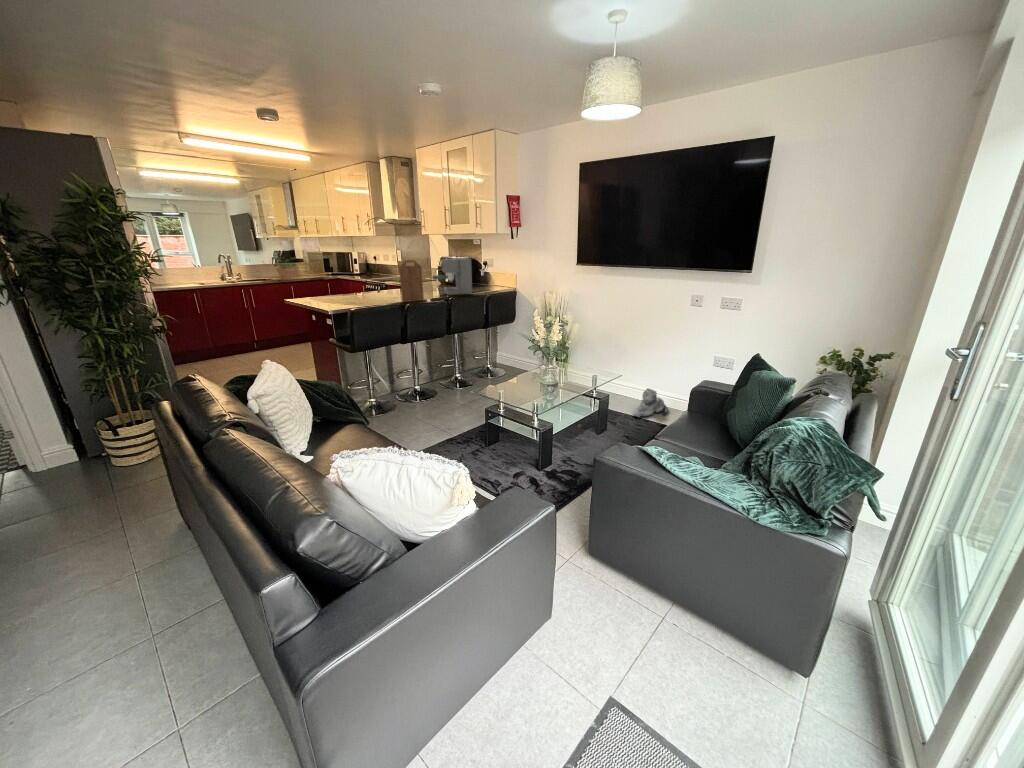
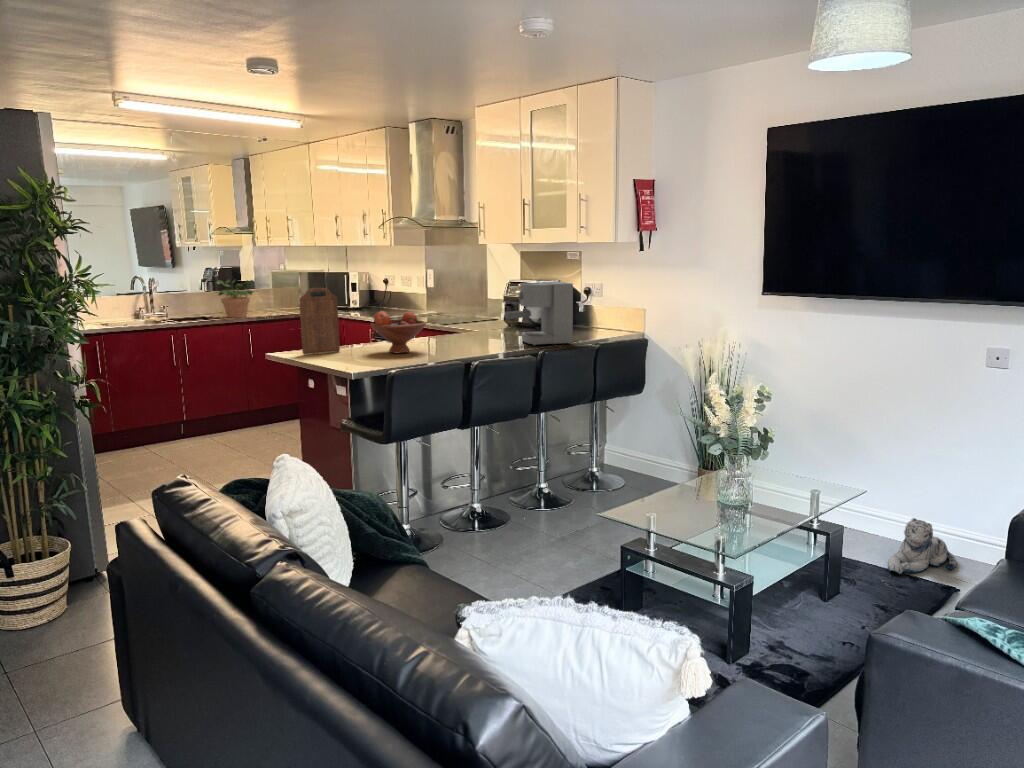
cutting board: present [399,260,424,302] -> present [299,288,340,355]
fruit bowl: none [350,274,384,300] -> present [370,311,426,353]

